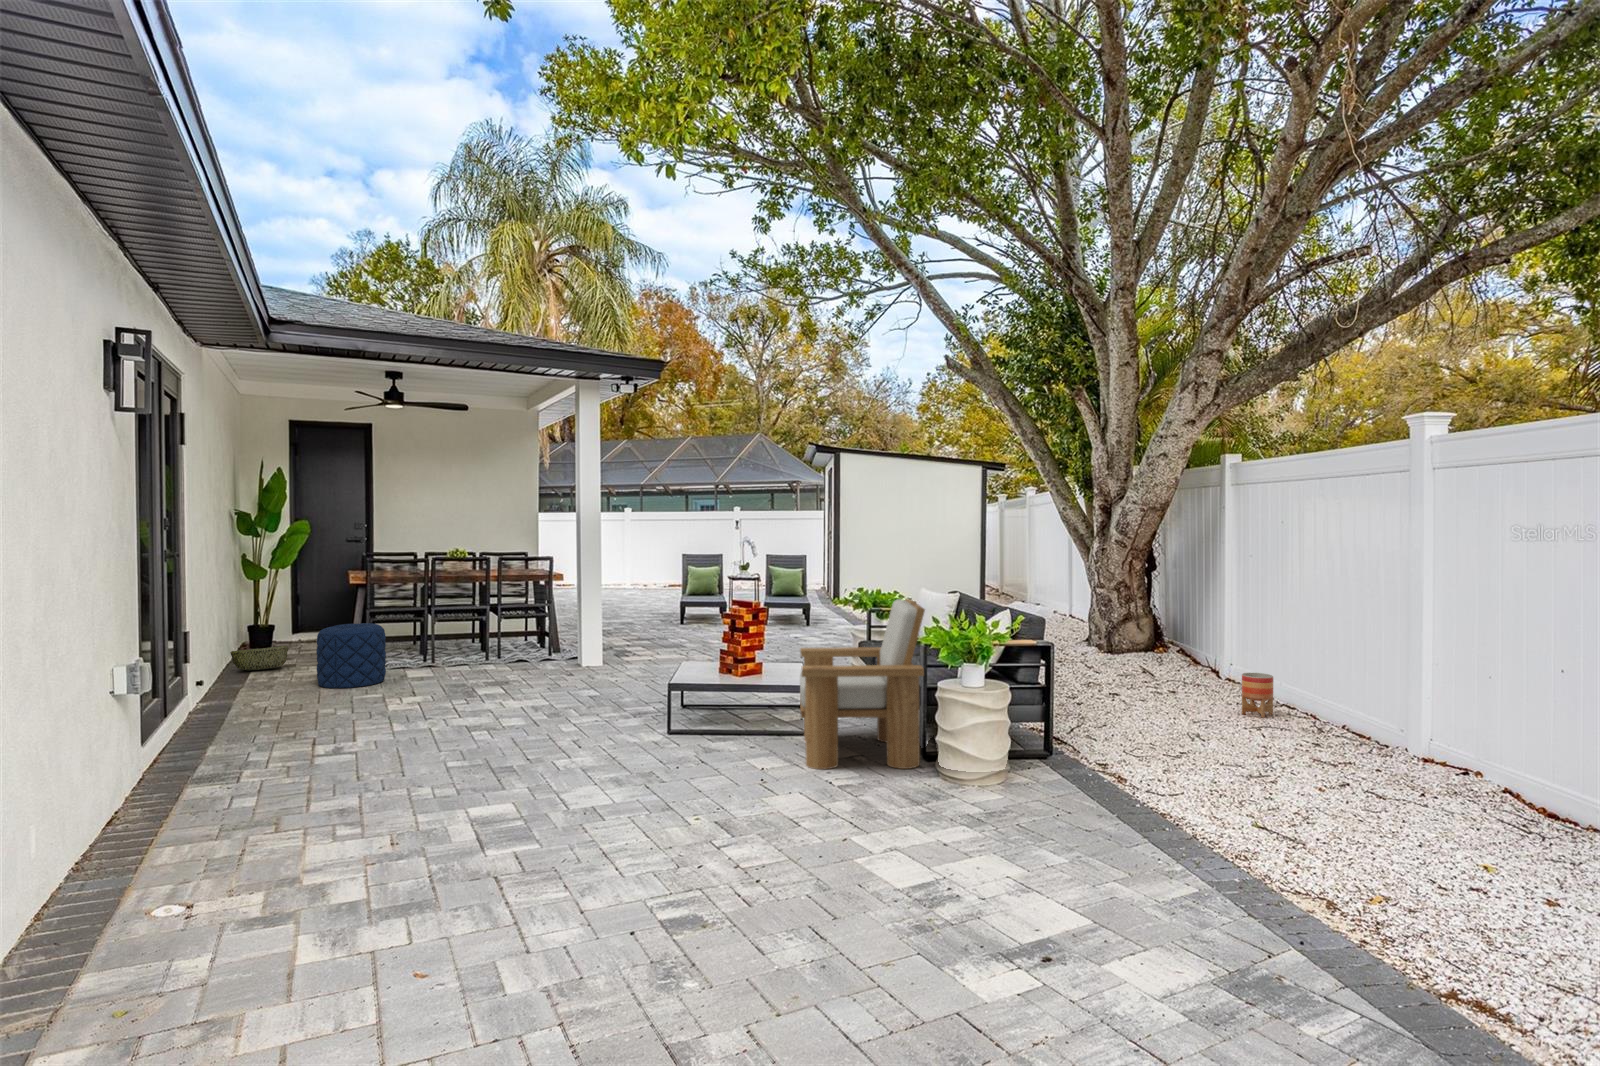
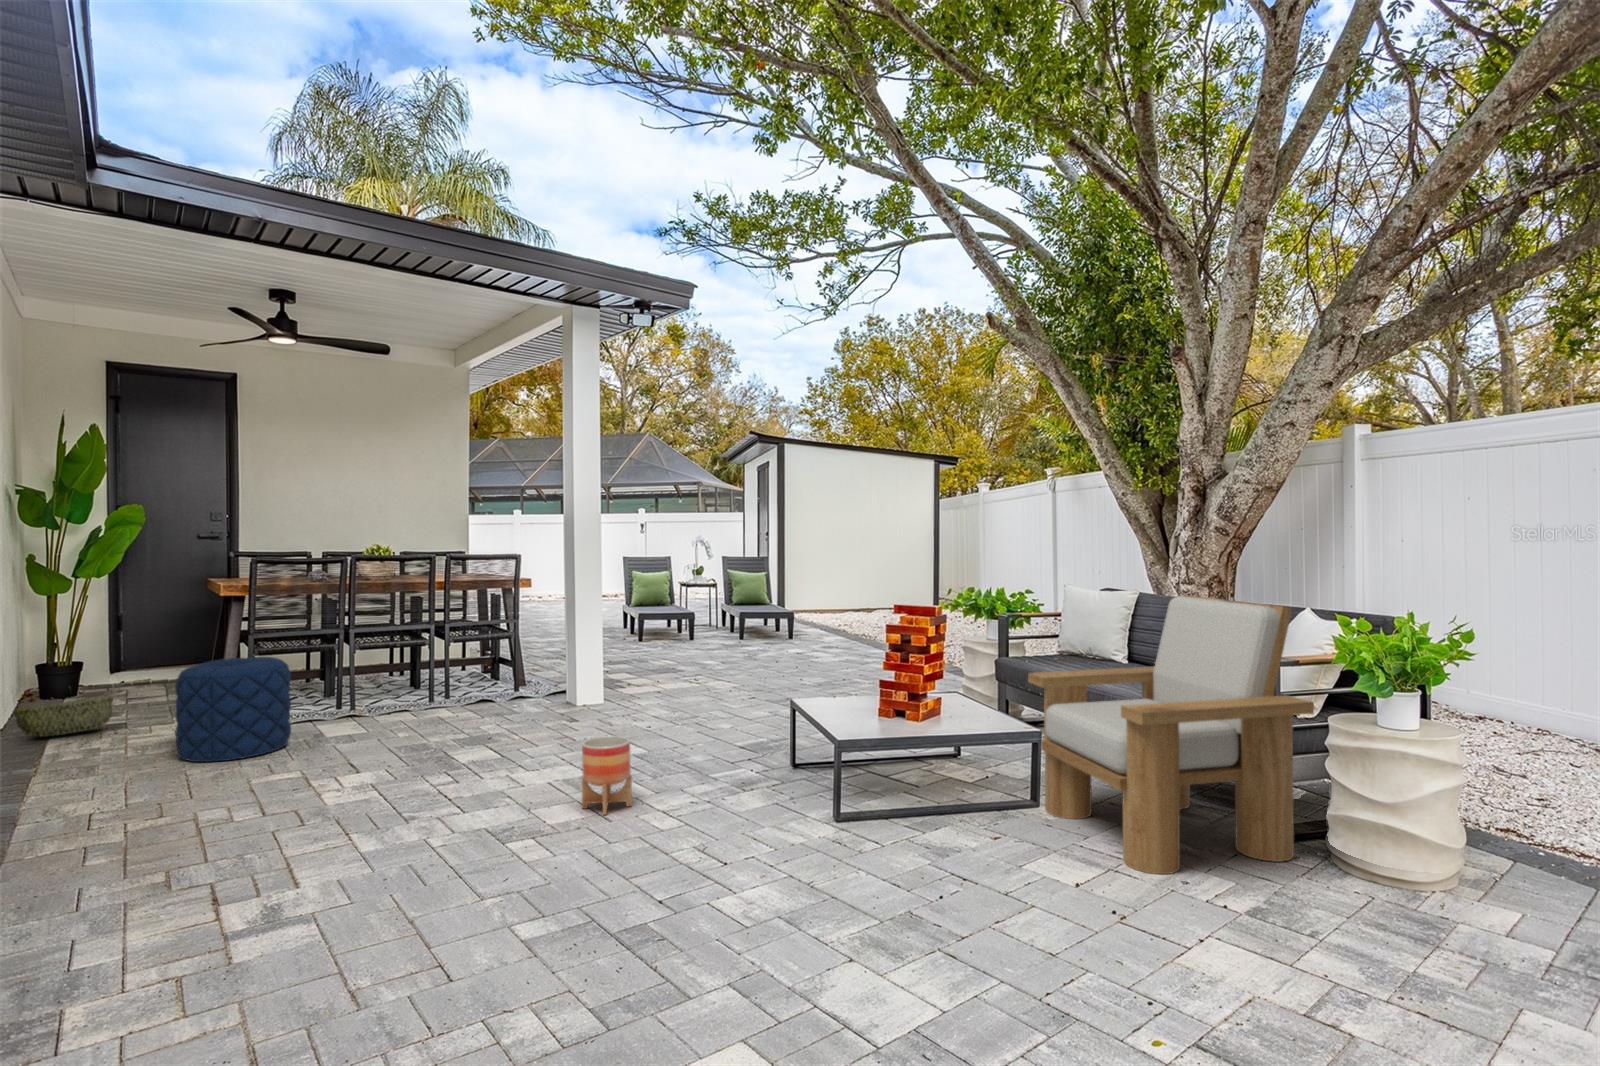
planter: present [1242,673,1273,718] -> present [582,736,632,815]

